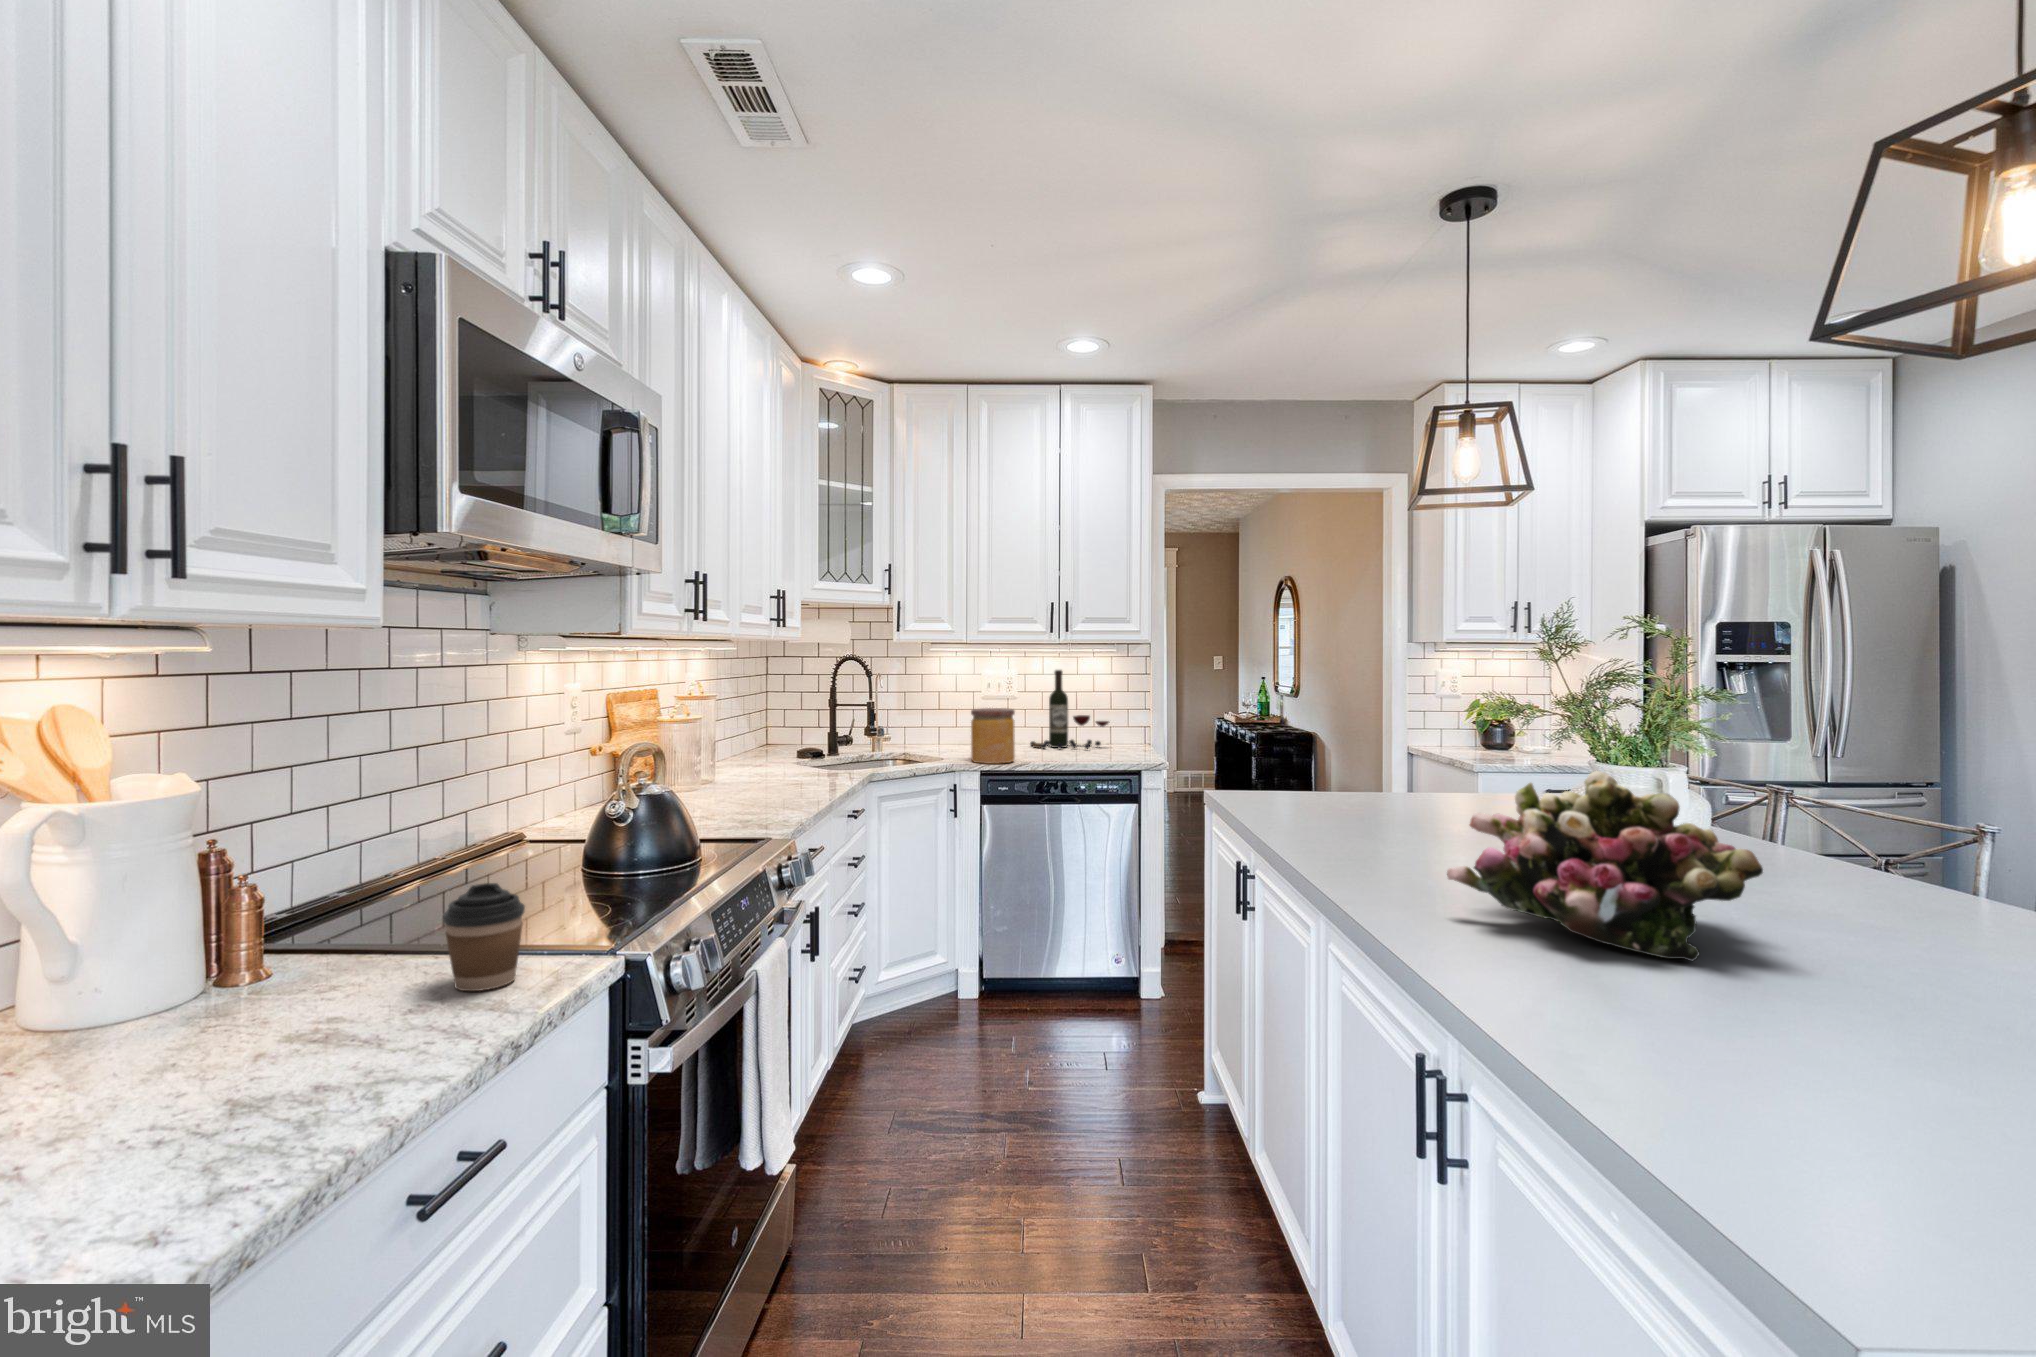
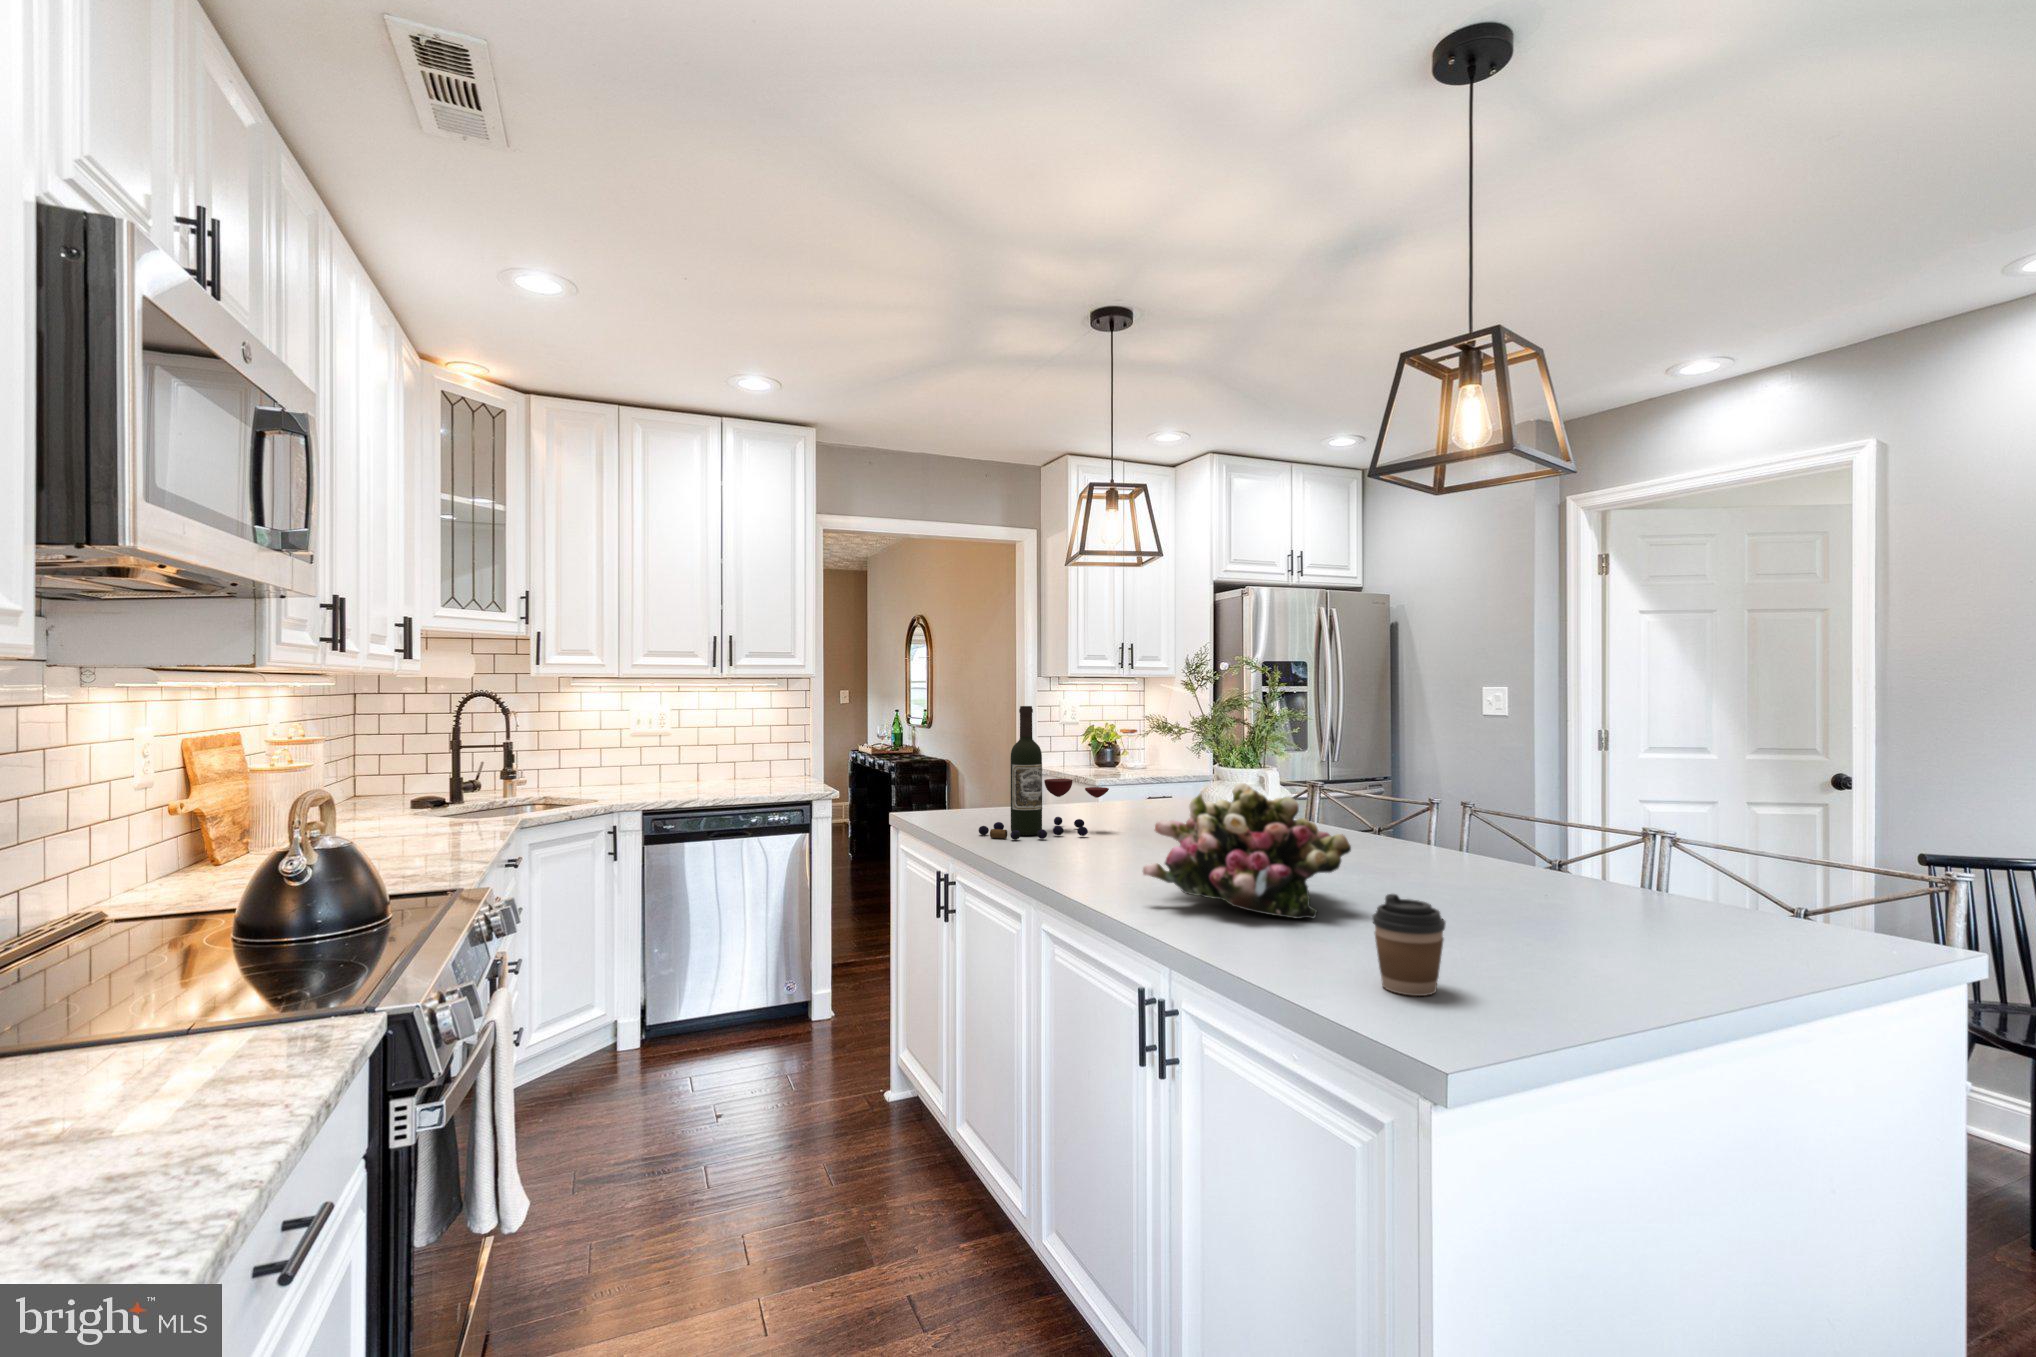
wine bottle: present [1030,670,1109,749] -> present [979,706,1109,840]
jar: present [971,708,1015,764] -> none [628,745,677,803]
coffee cup: present [443,883,525,991] -> present [1372,894,1446,996]

